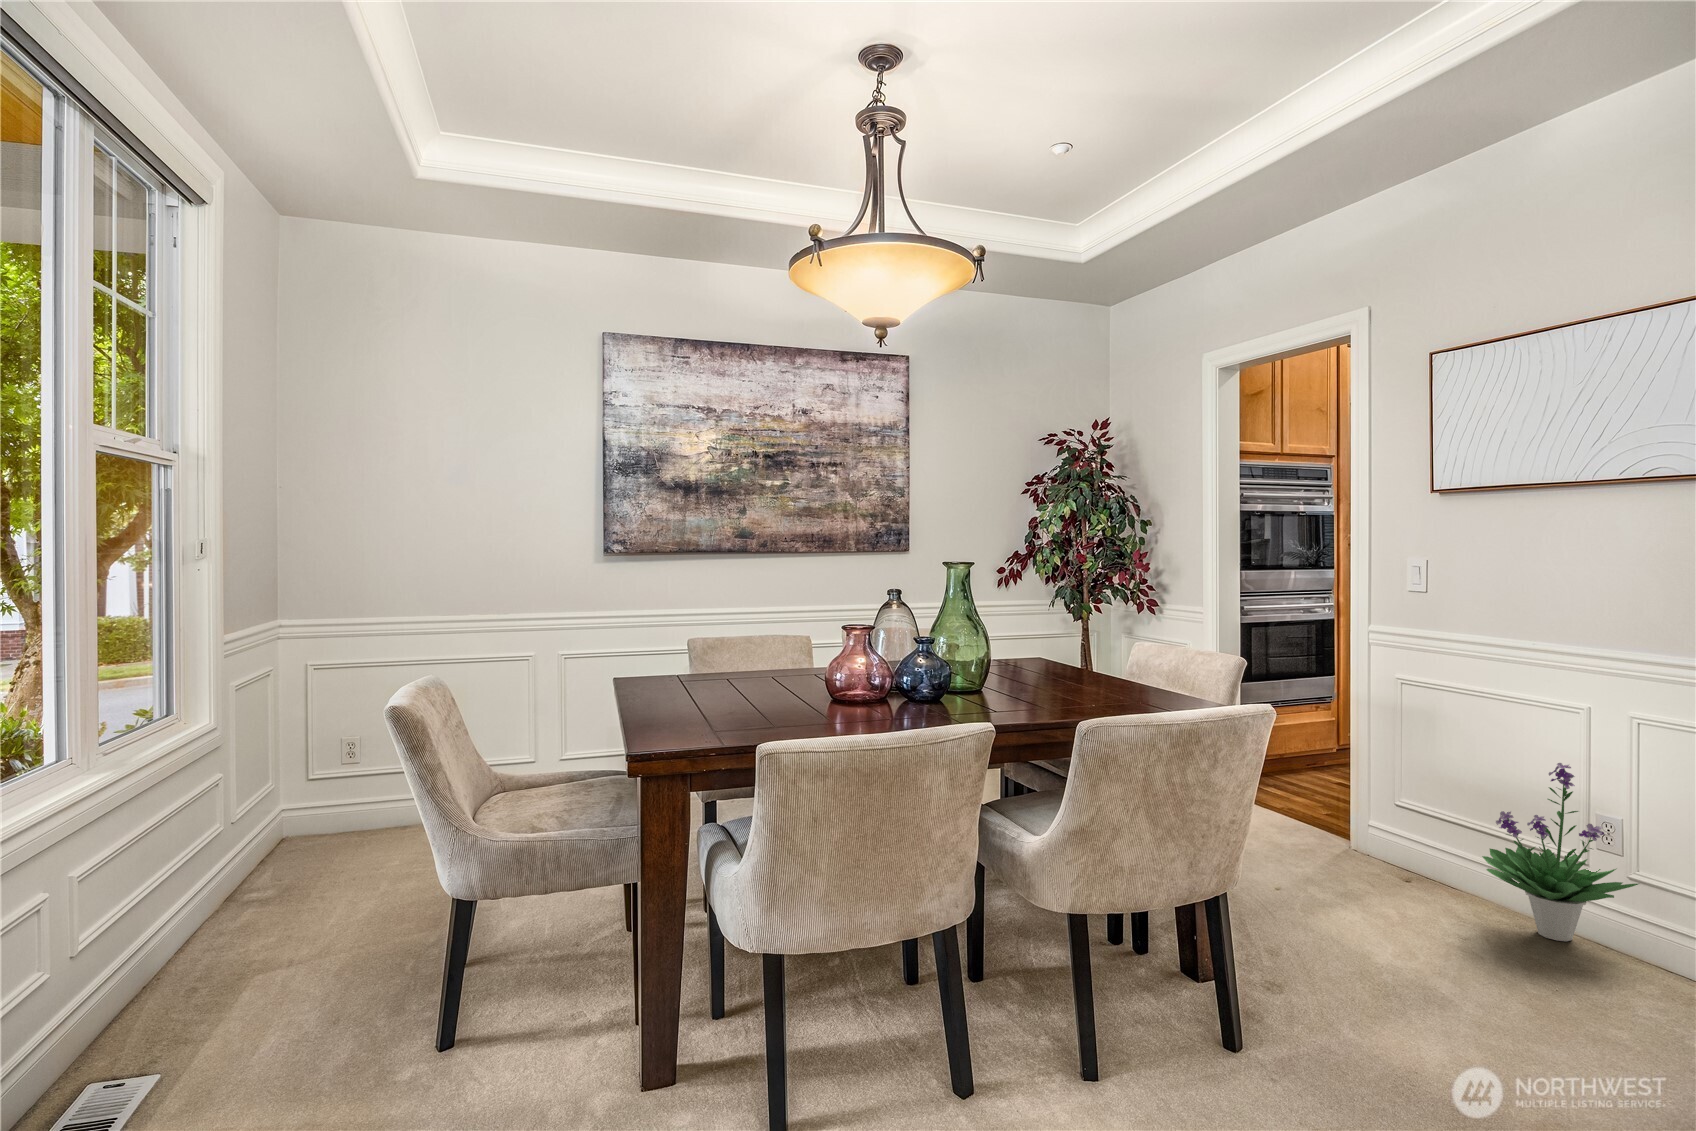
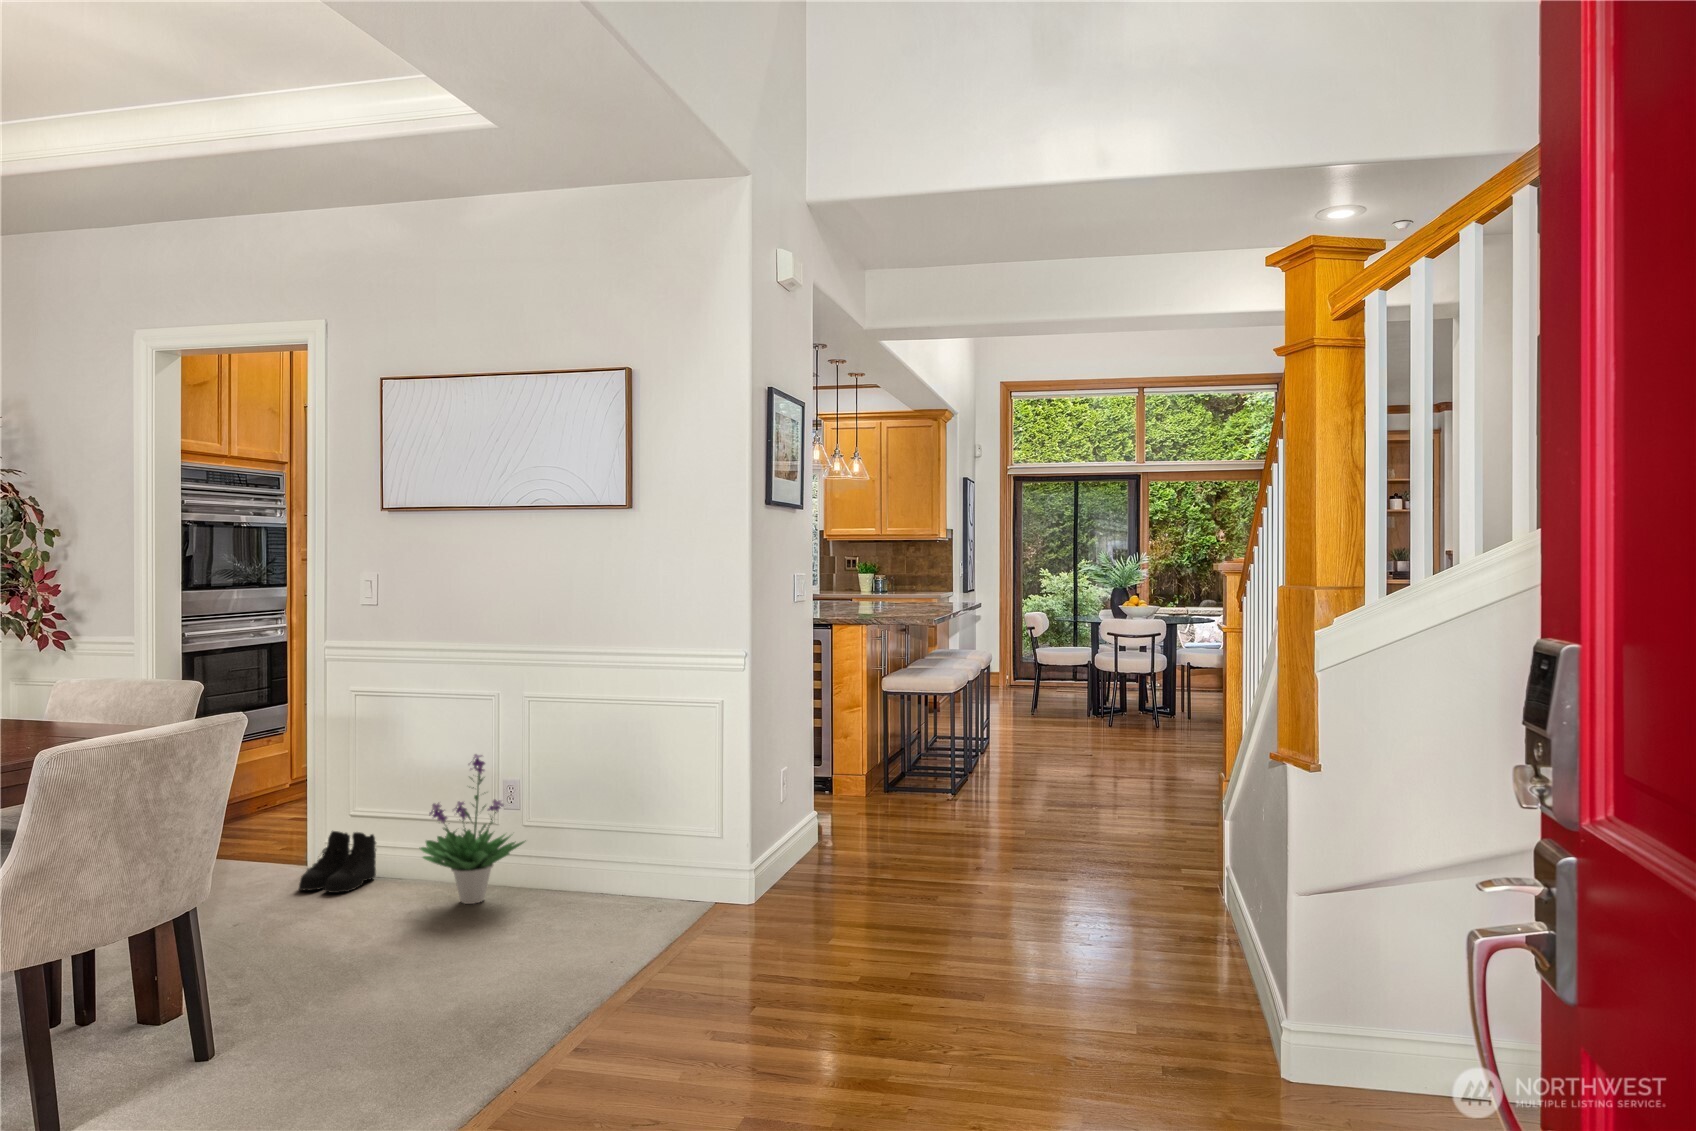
boots: none [1343,810,1428,878] -> present [299,831,376,893]

